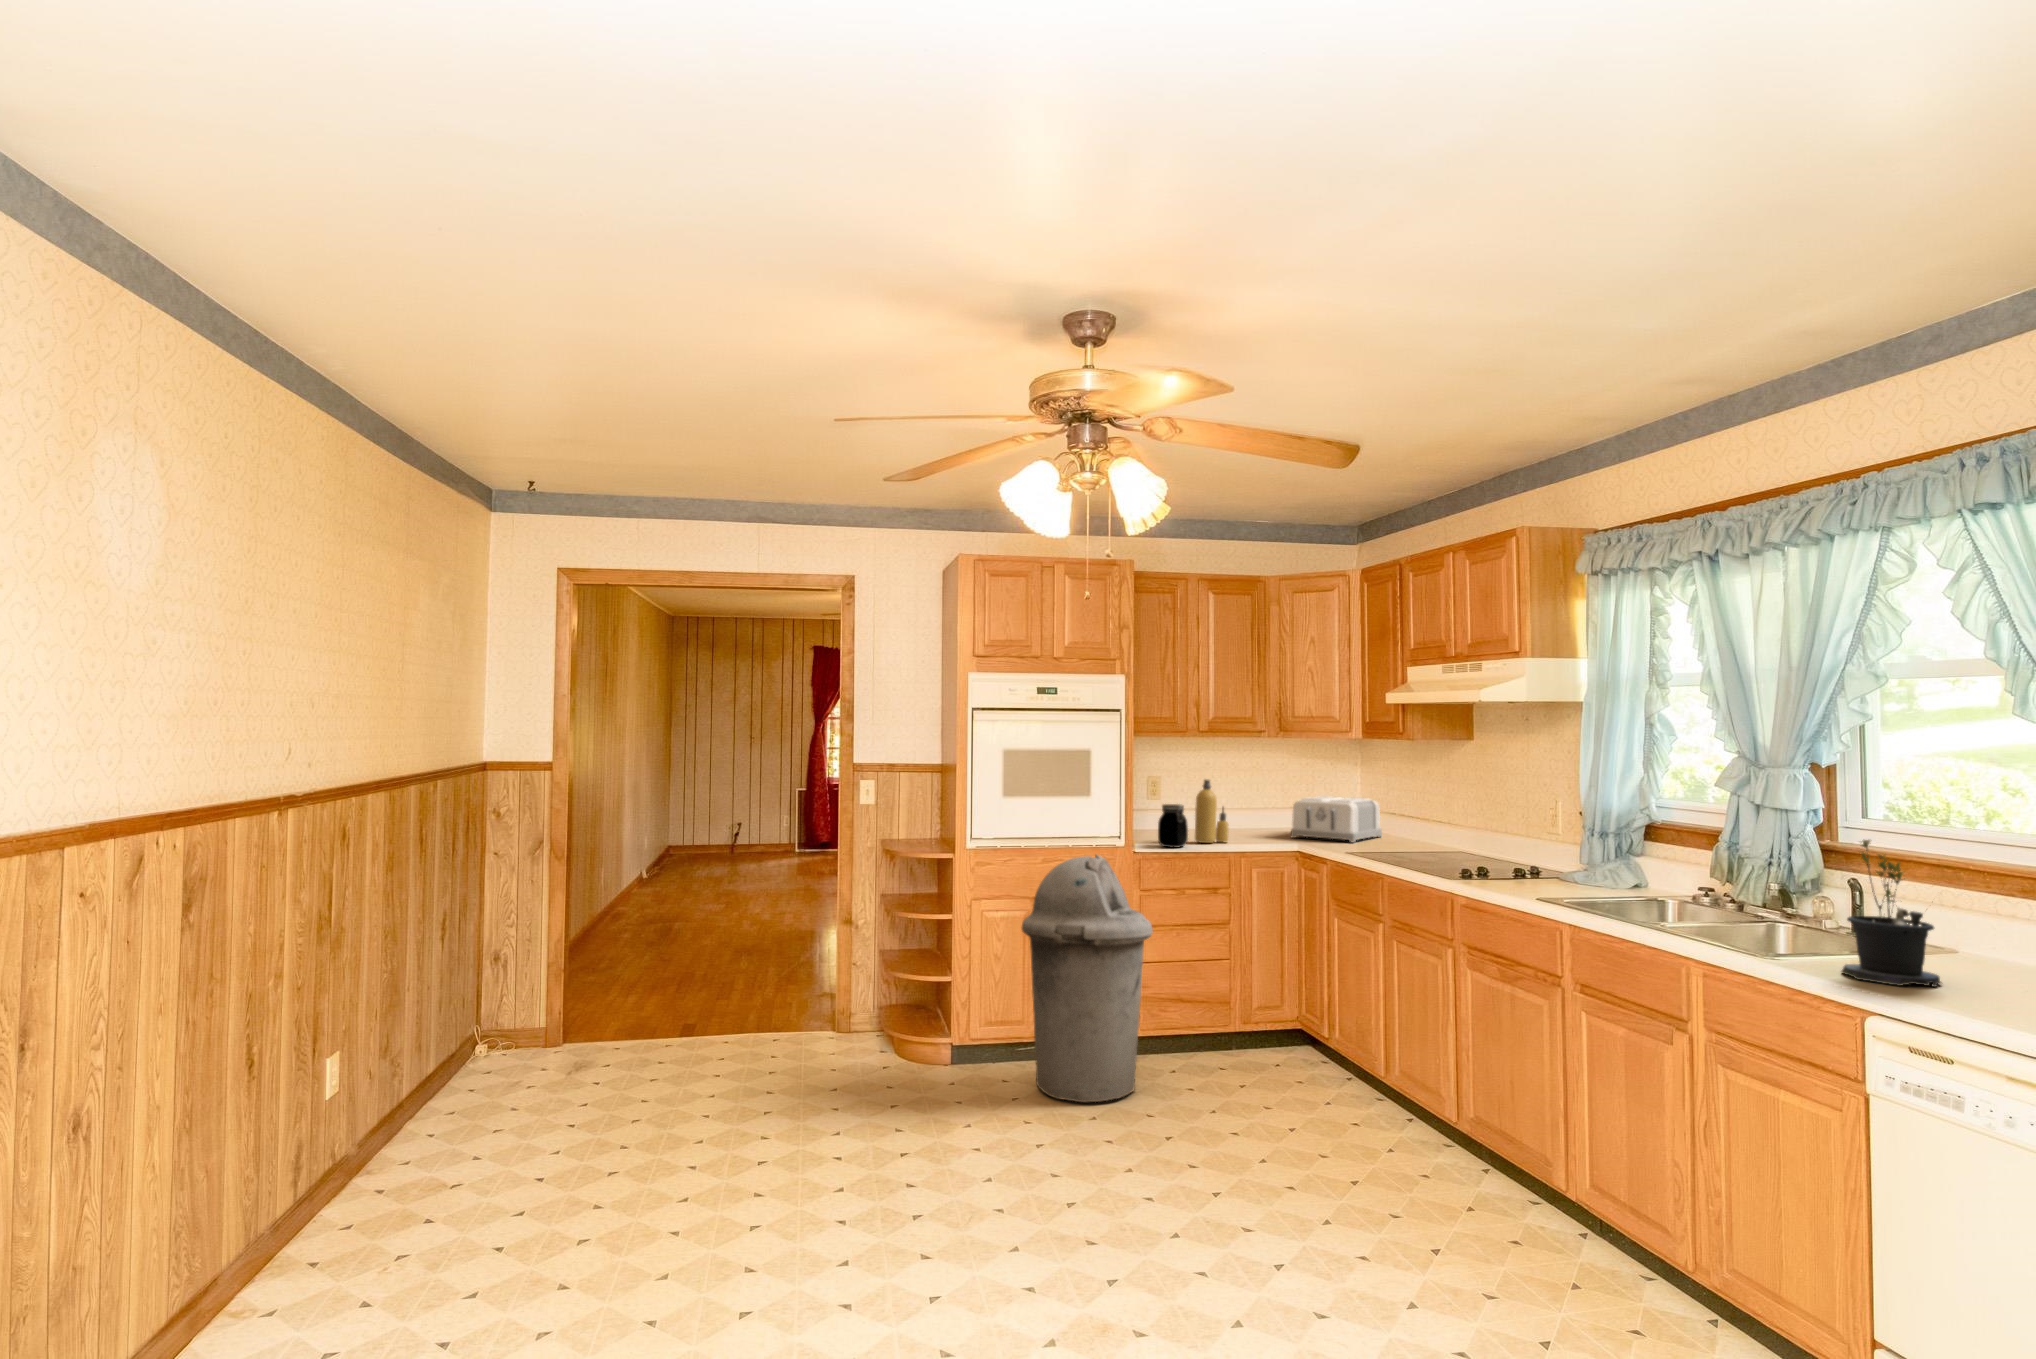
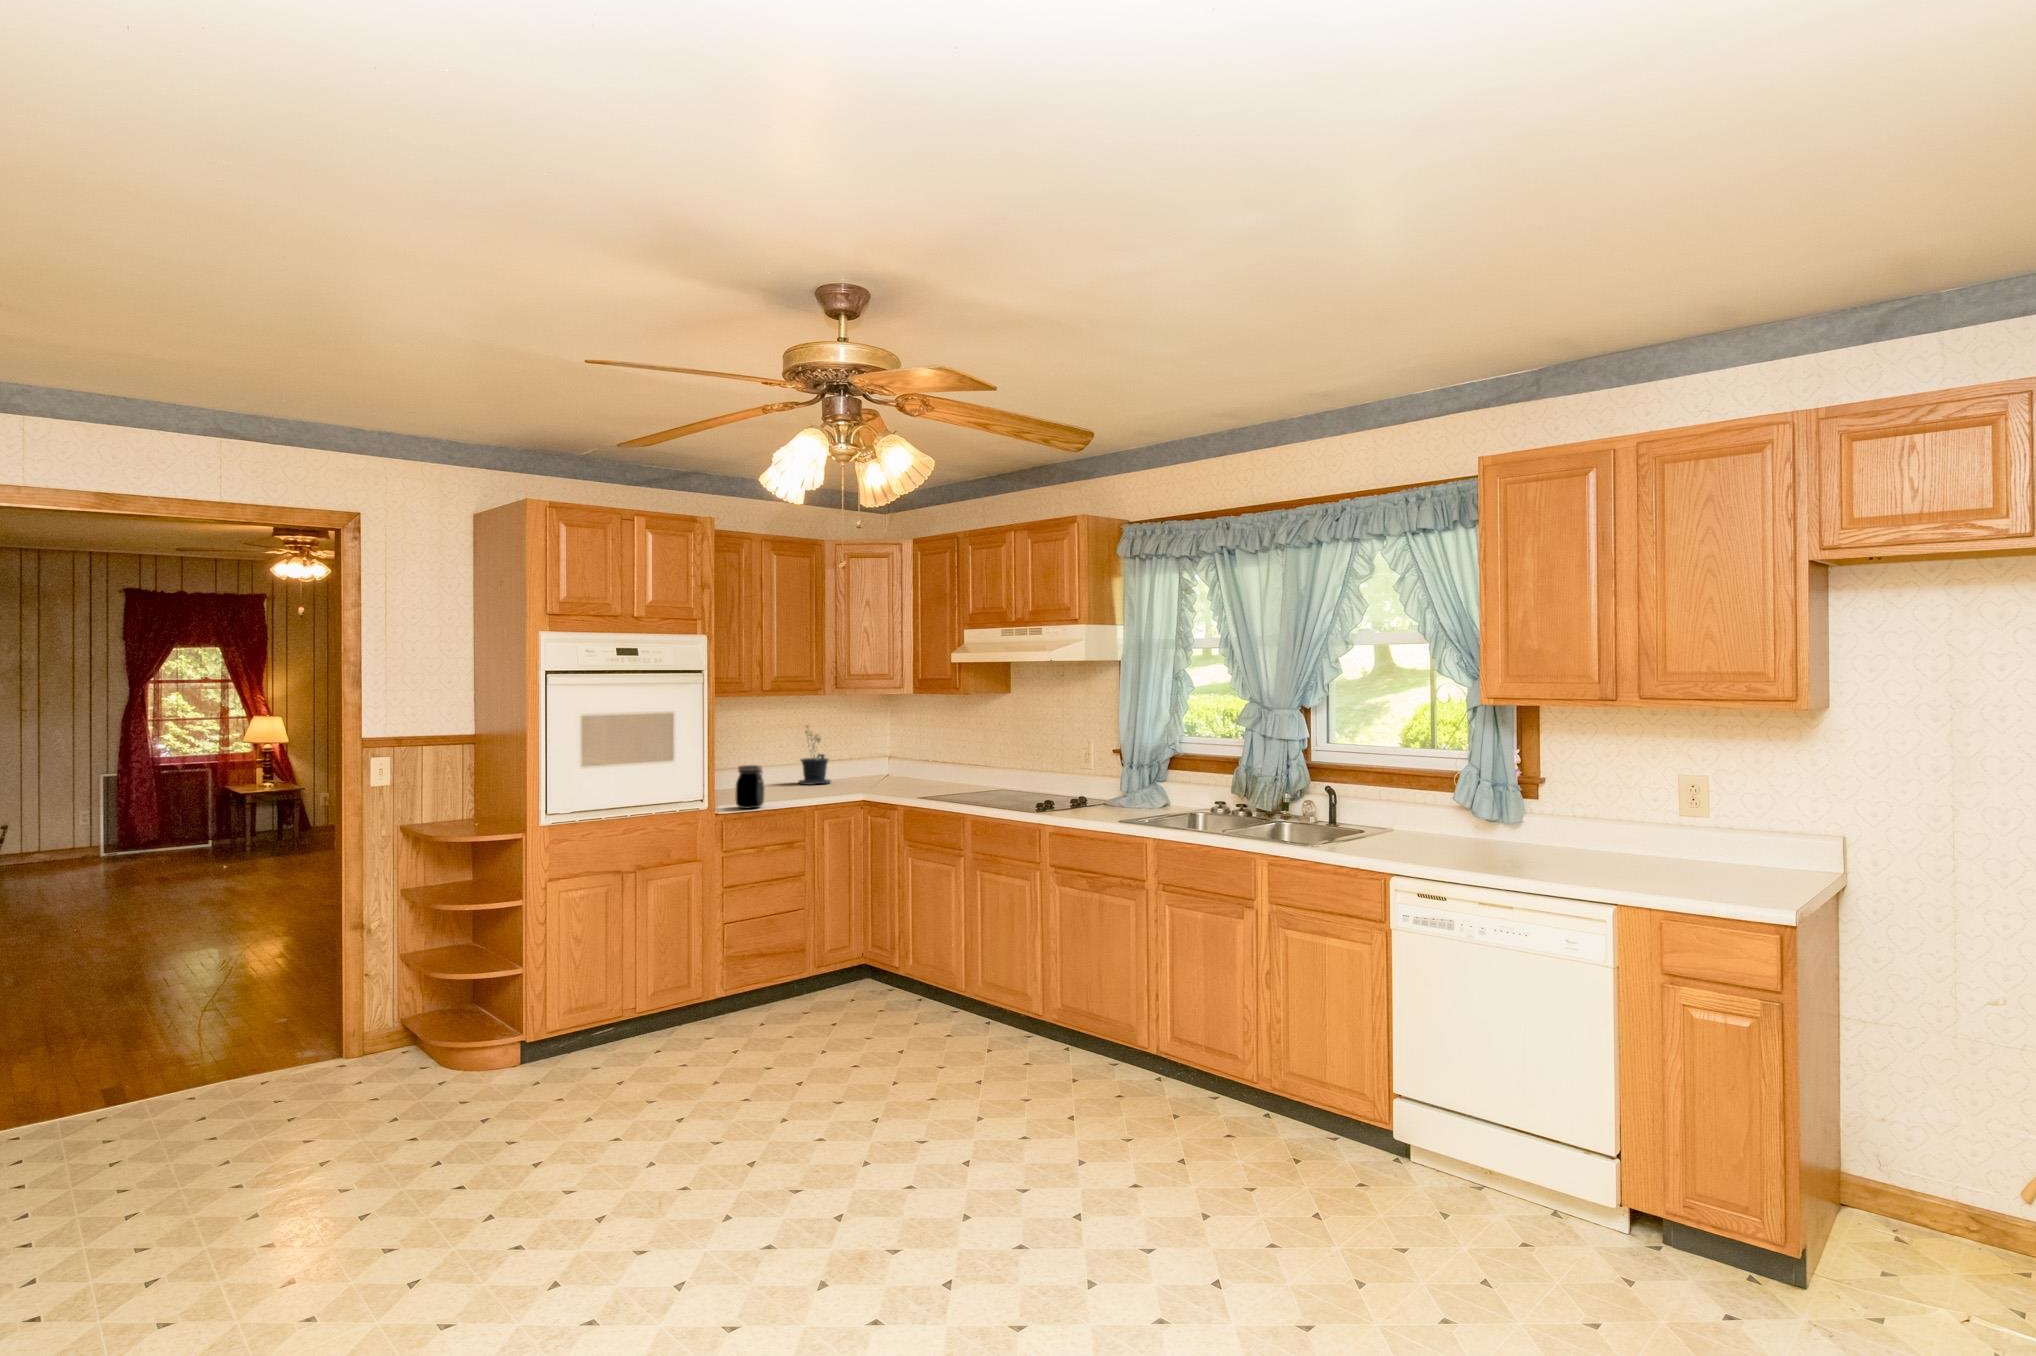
bottle: present [1195,780,1229,843] -> none [764,739,796,801]
toaster: present [1291,796,1382,842] -> none [845,750,921,791]
potted plant: present [1842,840,1942,987] -> present [799,726,831,785]
trash can: present [1021,855,1153,1102] -> none [619,820,759,1075]

